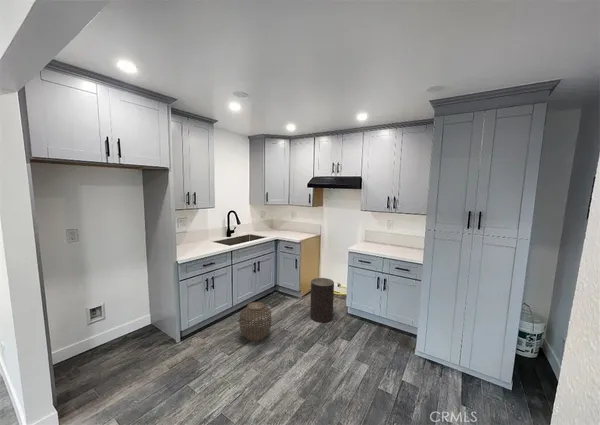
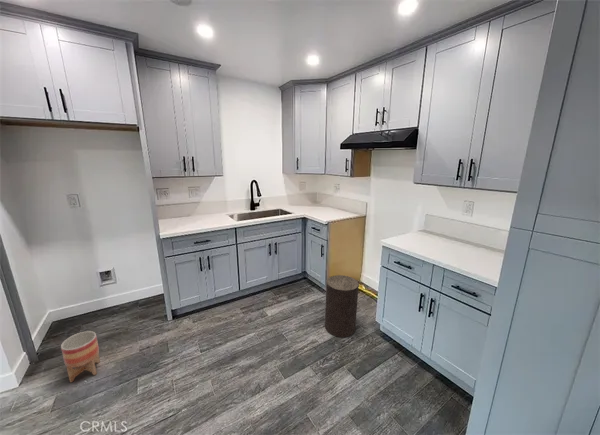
woven basket: present [239,302,271,341] -> none [222,294,263,342]
planter: none [115,354,145,405] -> present [61,331,100,382]

